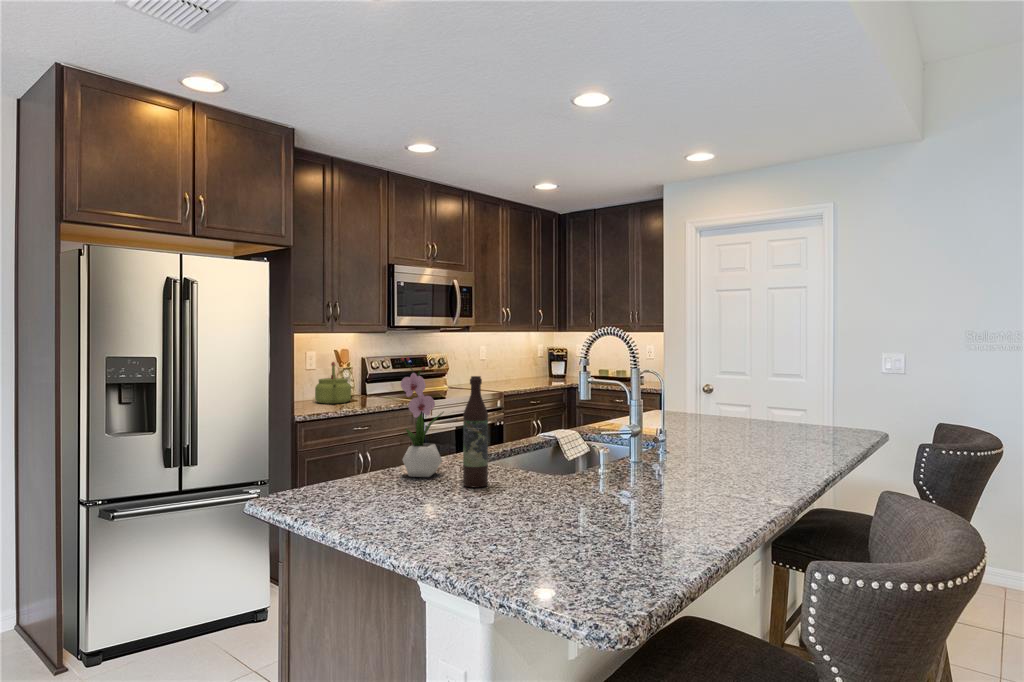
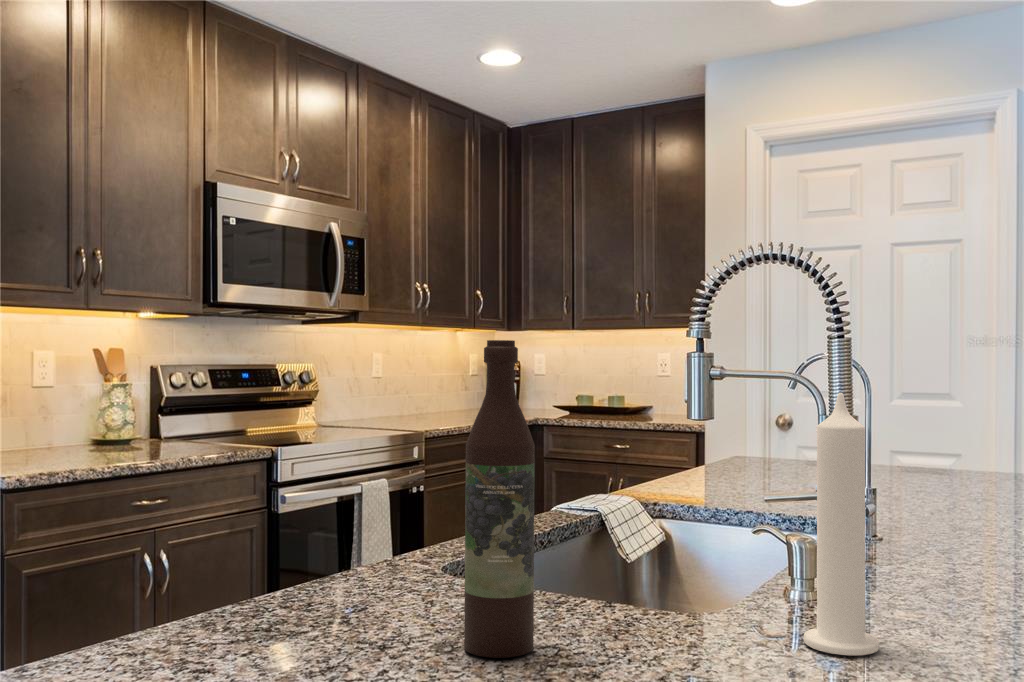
flower arrangement: present [401,357,443,477] -> none [278,293,391,627]
kettle: present [315,362,351,404] -> none [52,370,128,453]
candle: none [586,396,613,491] -> present [804,393,879,656]

